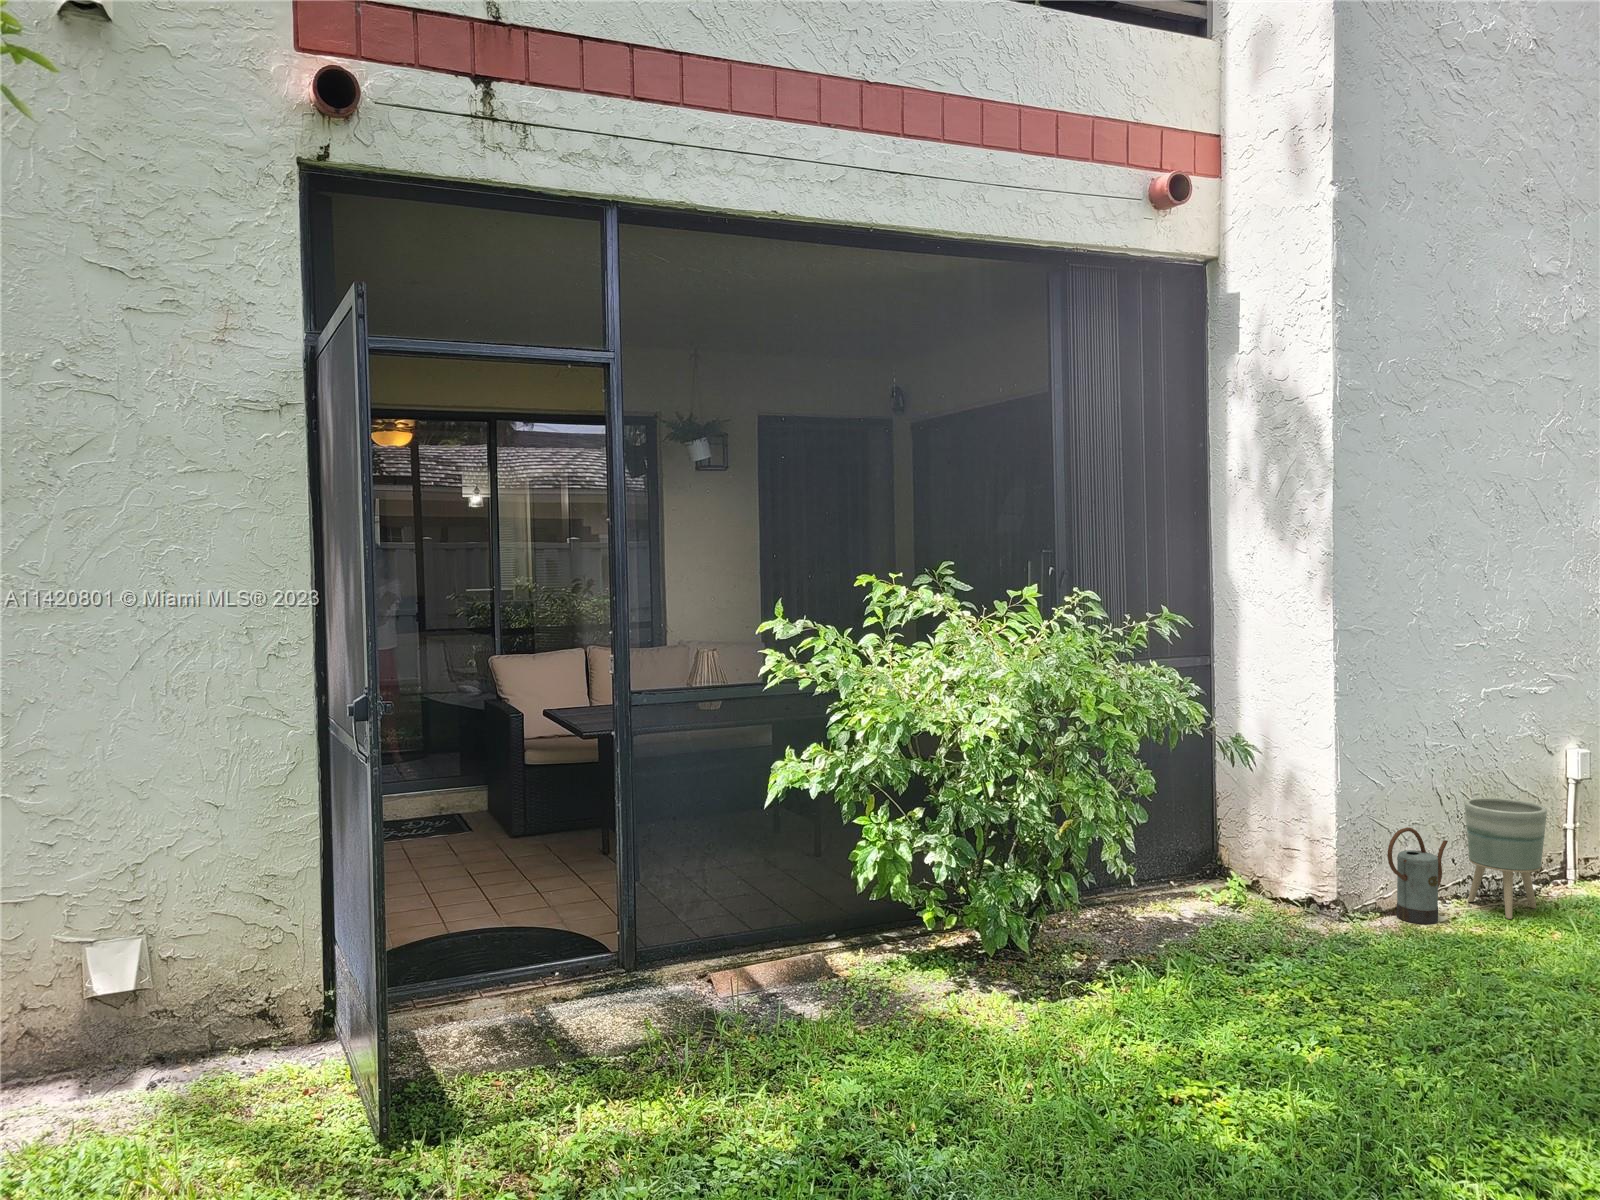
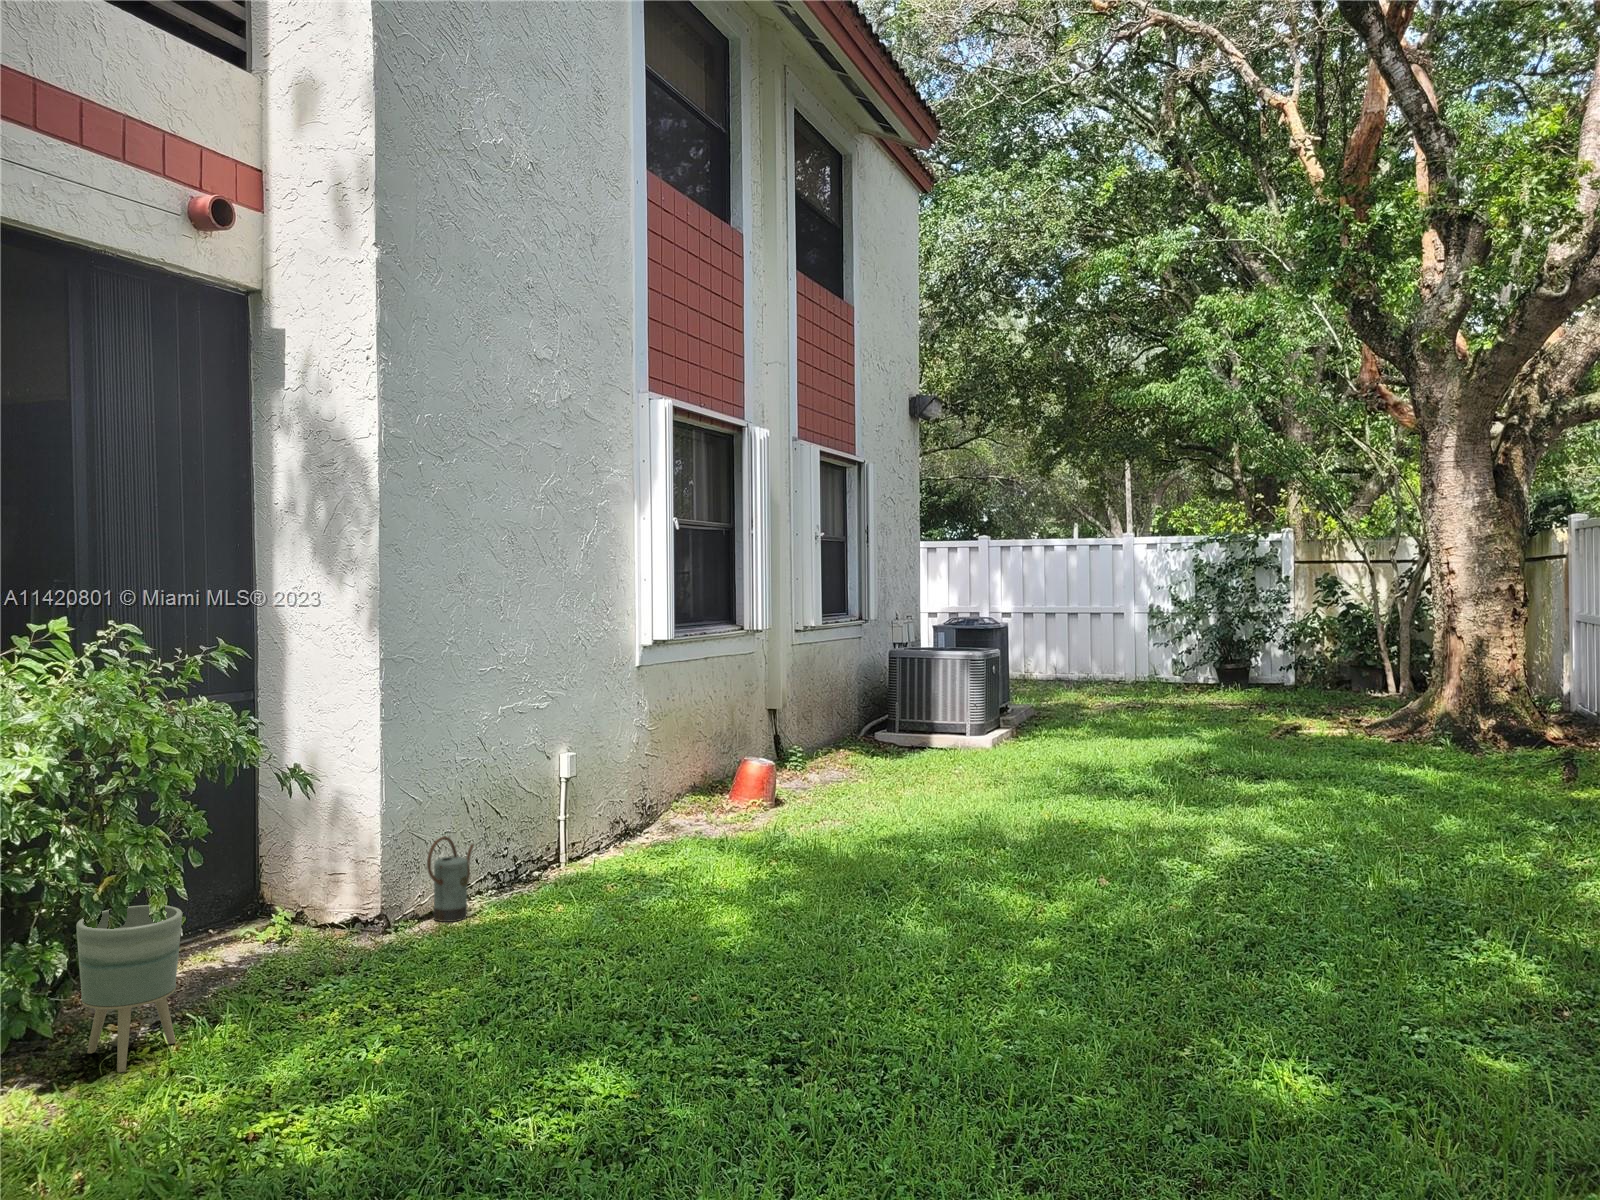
planter: present [1465,798,1547,919] -> present [76,905,182,1072]

